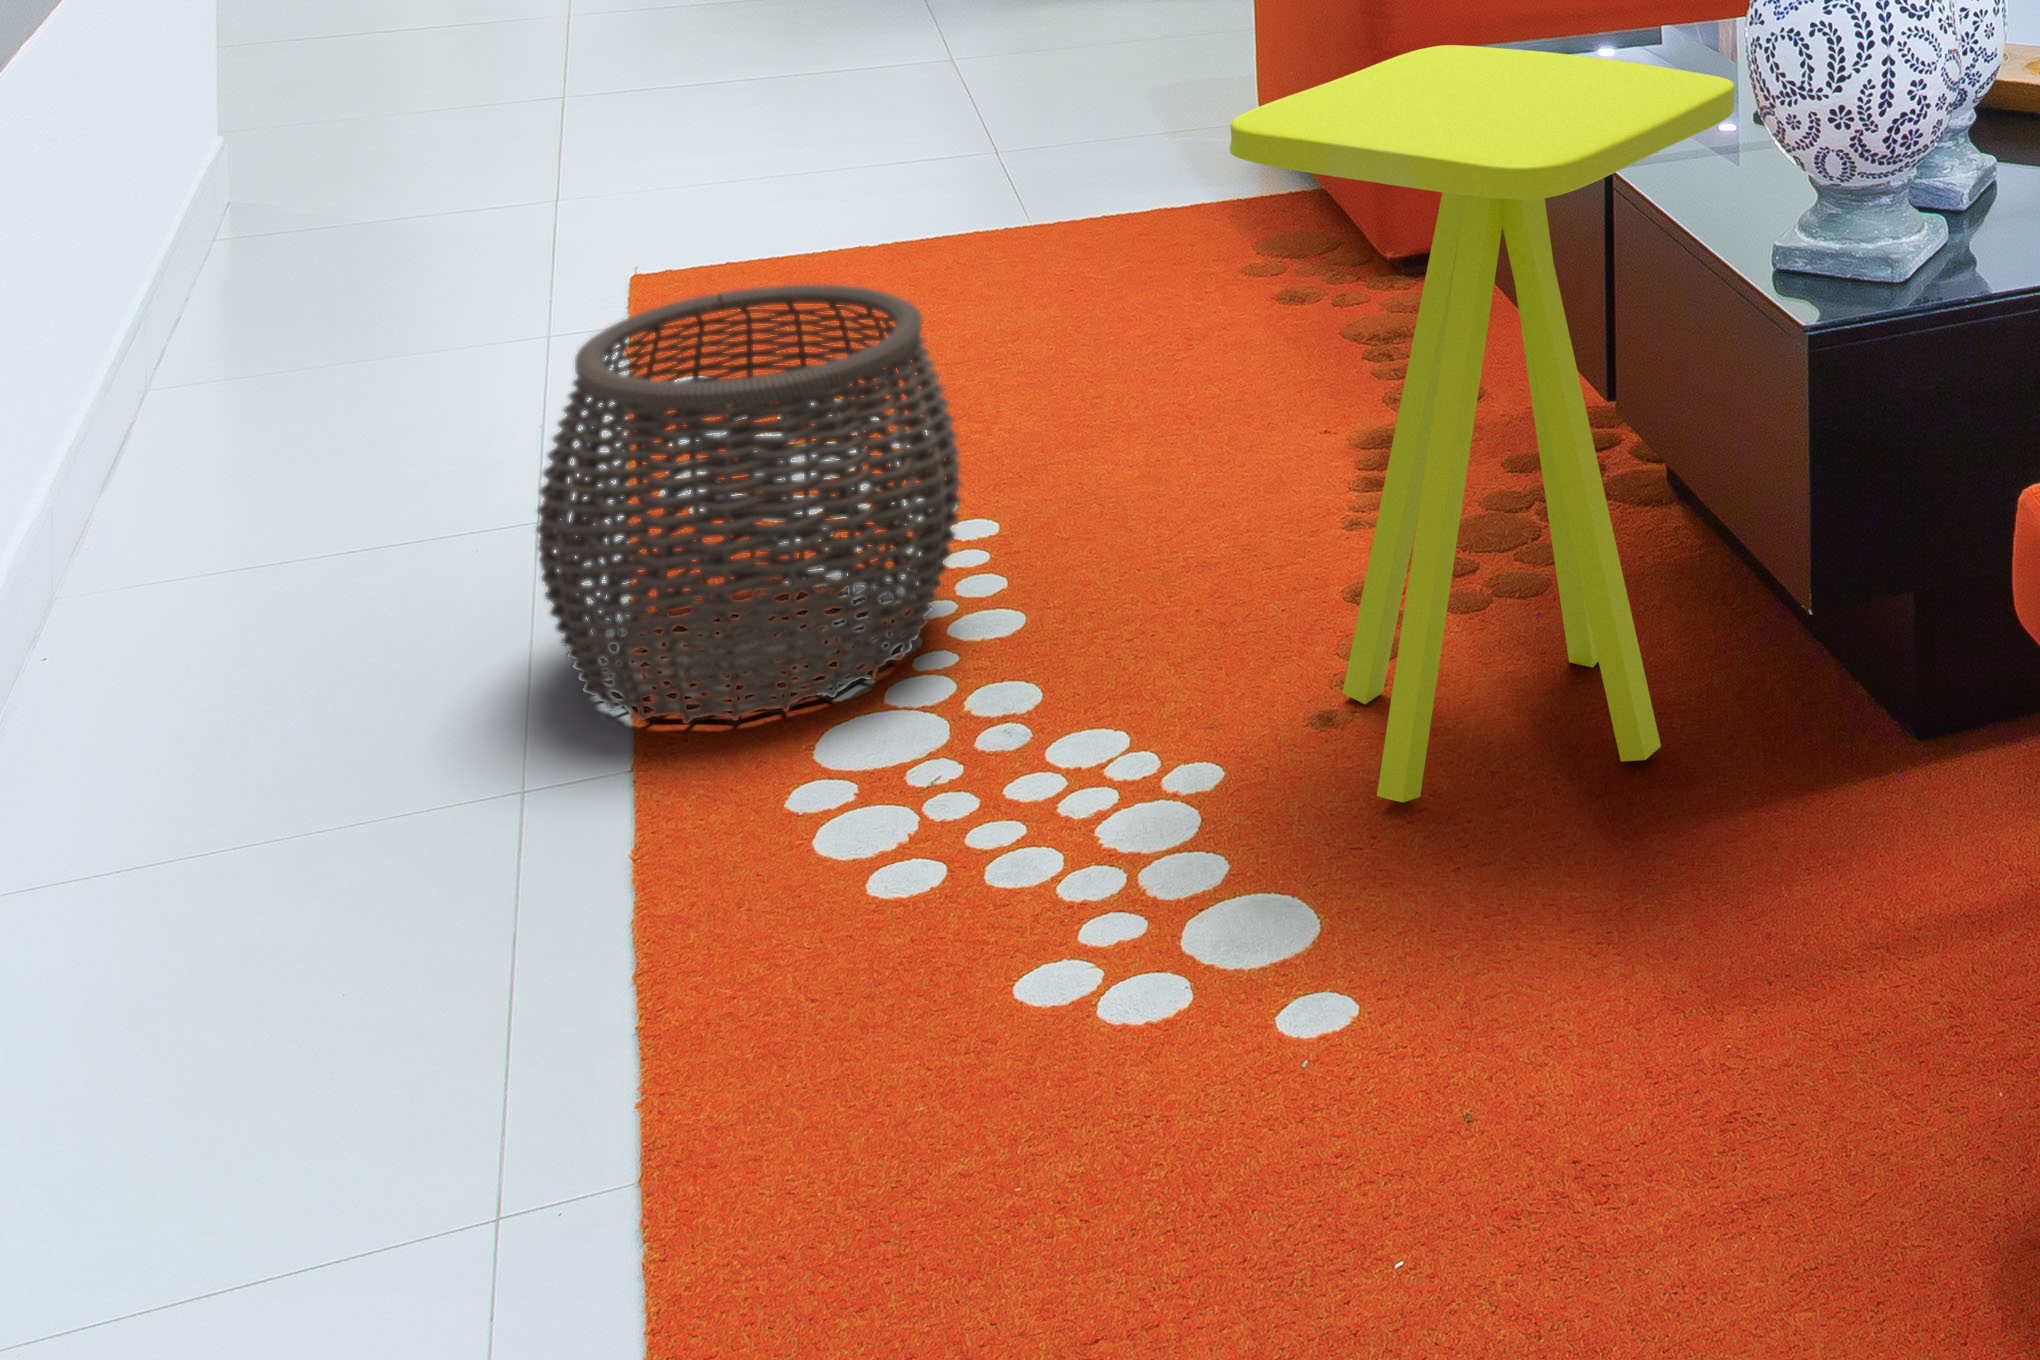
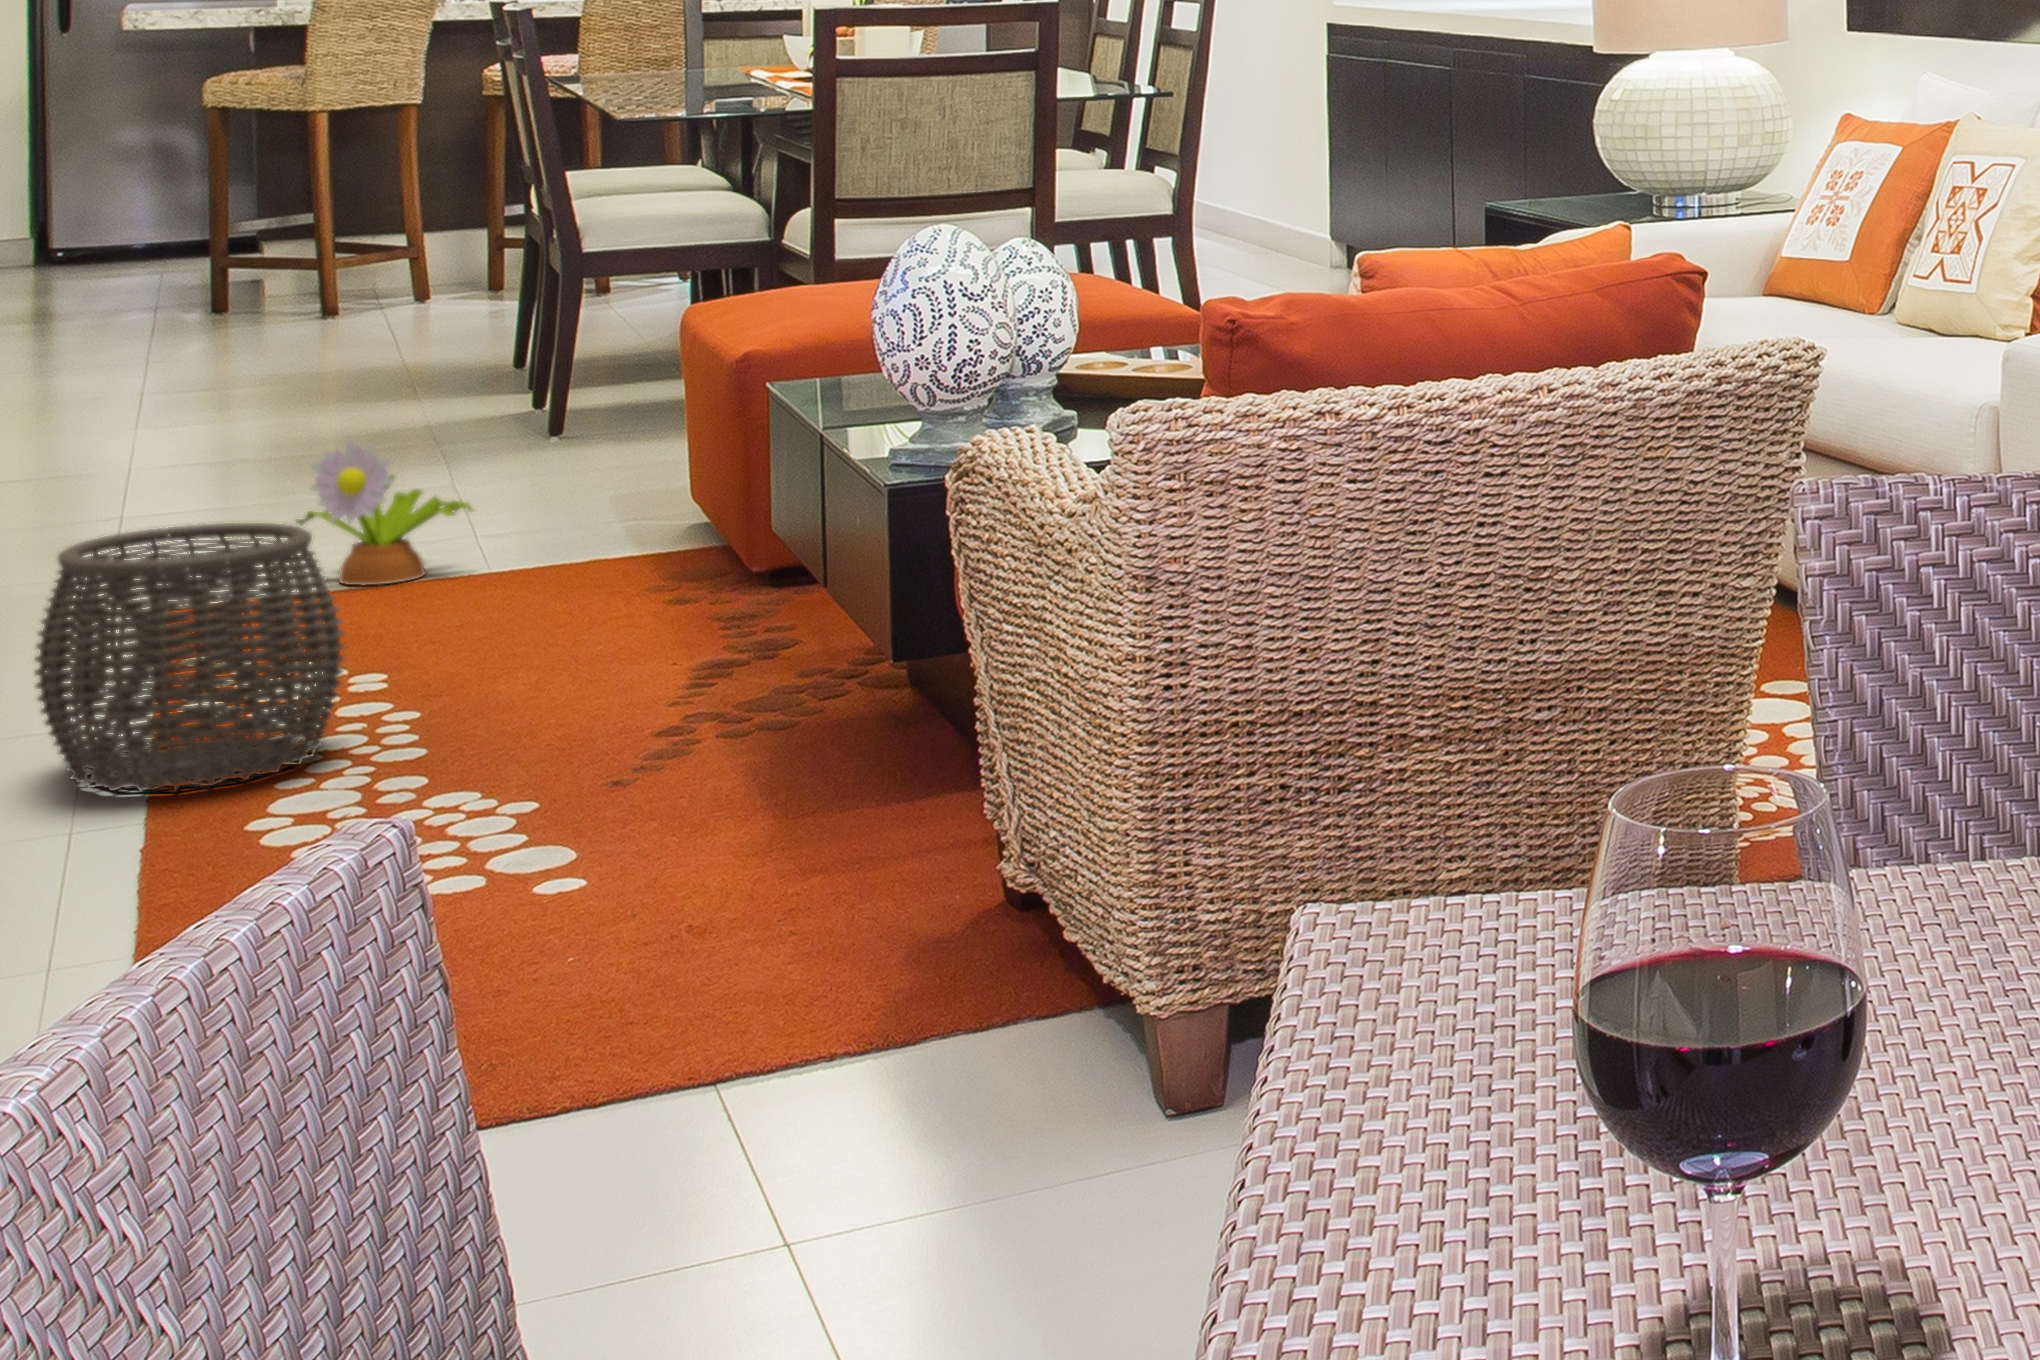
side table: present [1230,45,1735,802] -> none [496,340,863,806]
decorative plant: none [817,64,1038,248] -> present [297,441,473,585]

